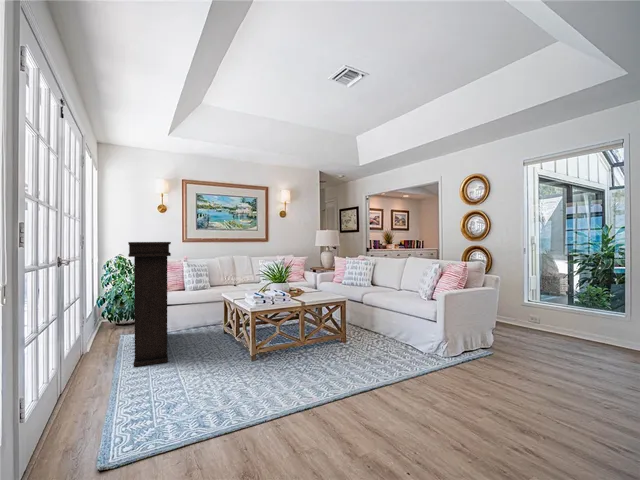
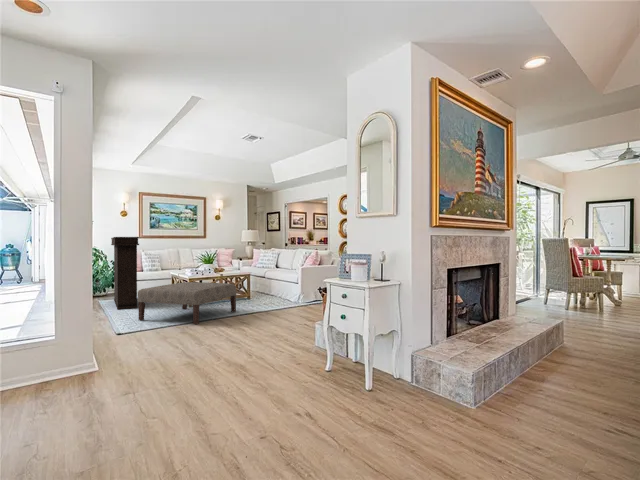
ottoman: none [155,323,344,453] -> present [138,282,236,325]

